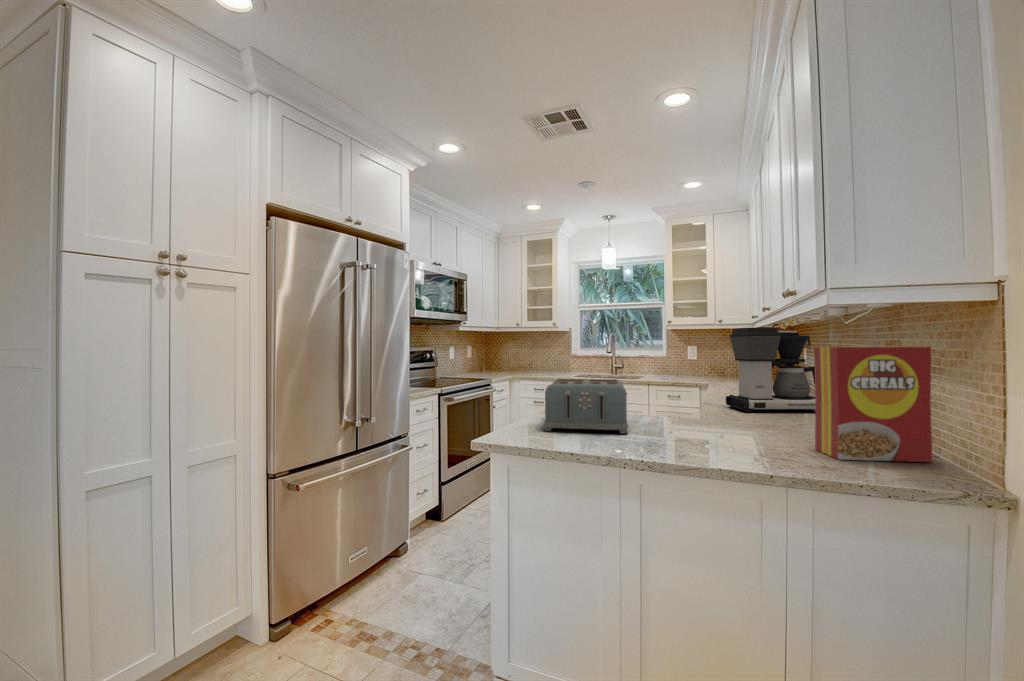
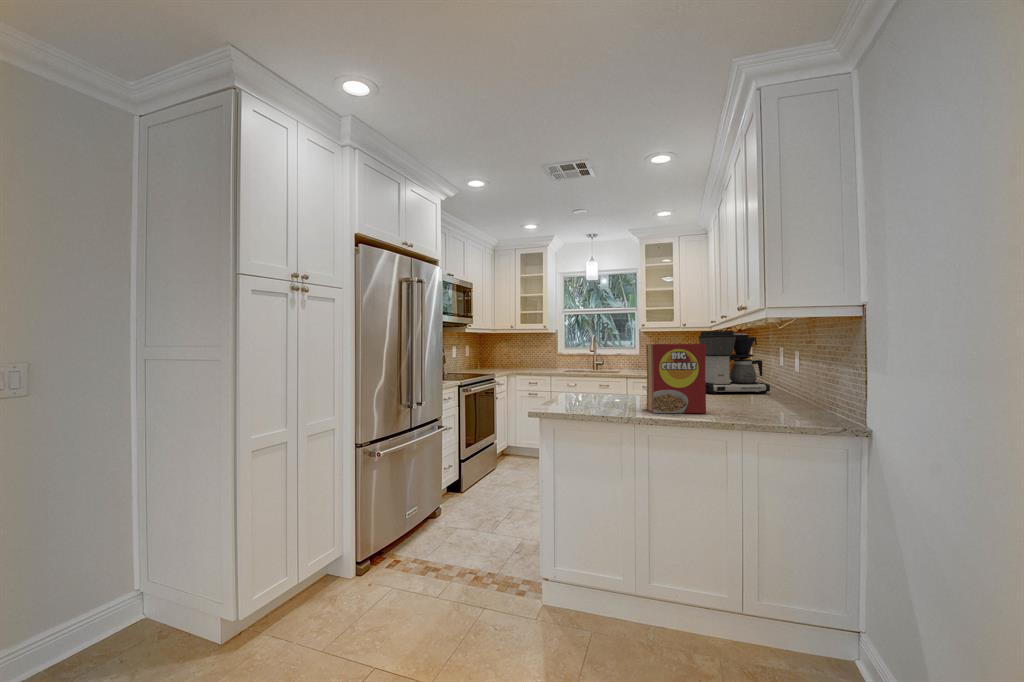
cereal box: present [814,346,932,462] -> present [646,344,706,413]
toaster: present [543,379,628,433] -> none [573,369,635,406]

